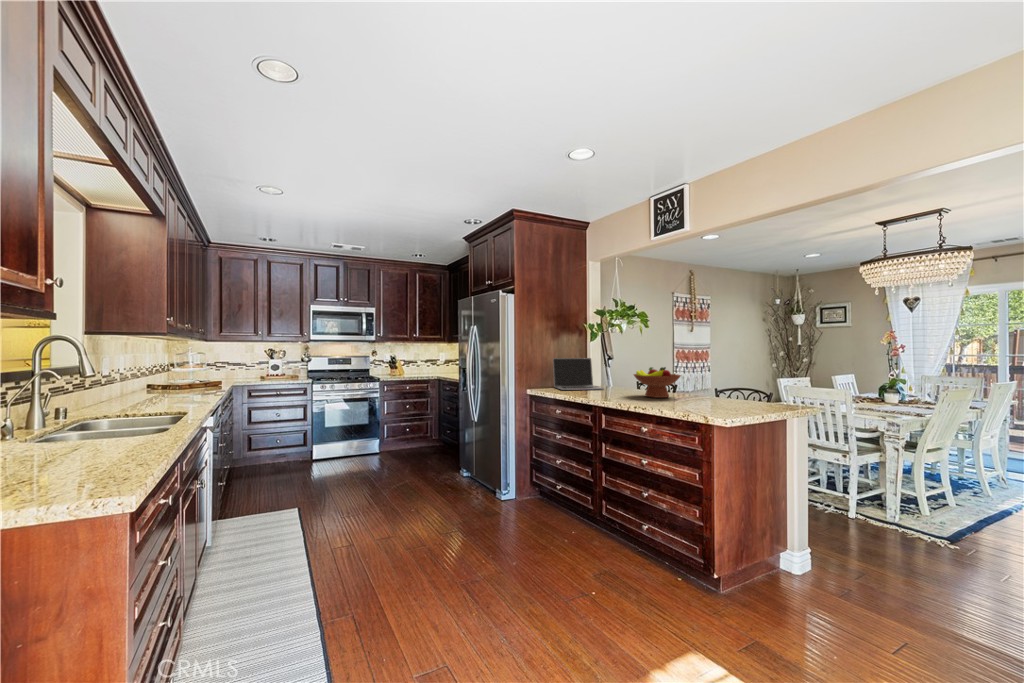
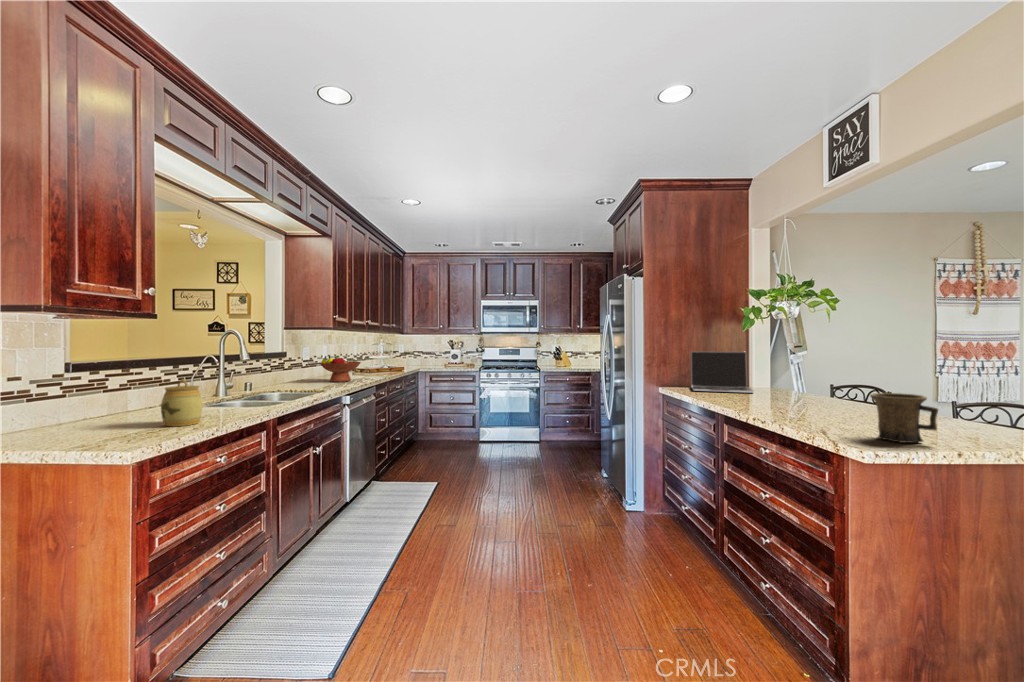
fruit bowl: present [634,367,681,398] -> present [320,356,361,382]
mug: none [715,383,751,413] -> present [870,393,938,443]
jar: none [51,403,119,471] -> present [161,379,203,426]

